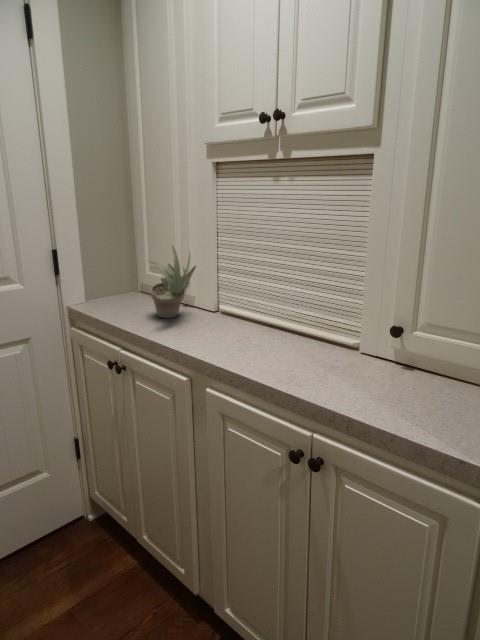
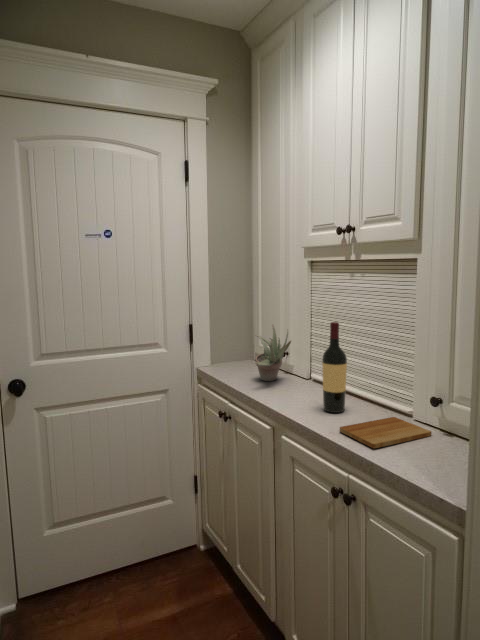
wine bottle: none [254,240,284,354] -> present [322,322,347,413]
cutting board: none [290,353,393,399] -> present [340,417,431,448]

